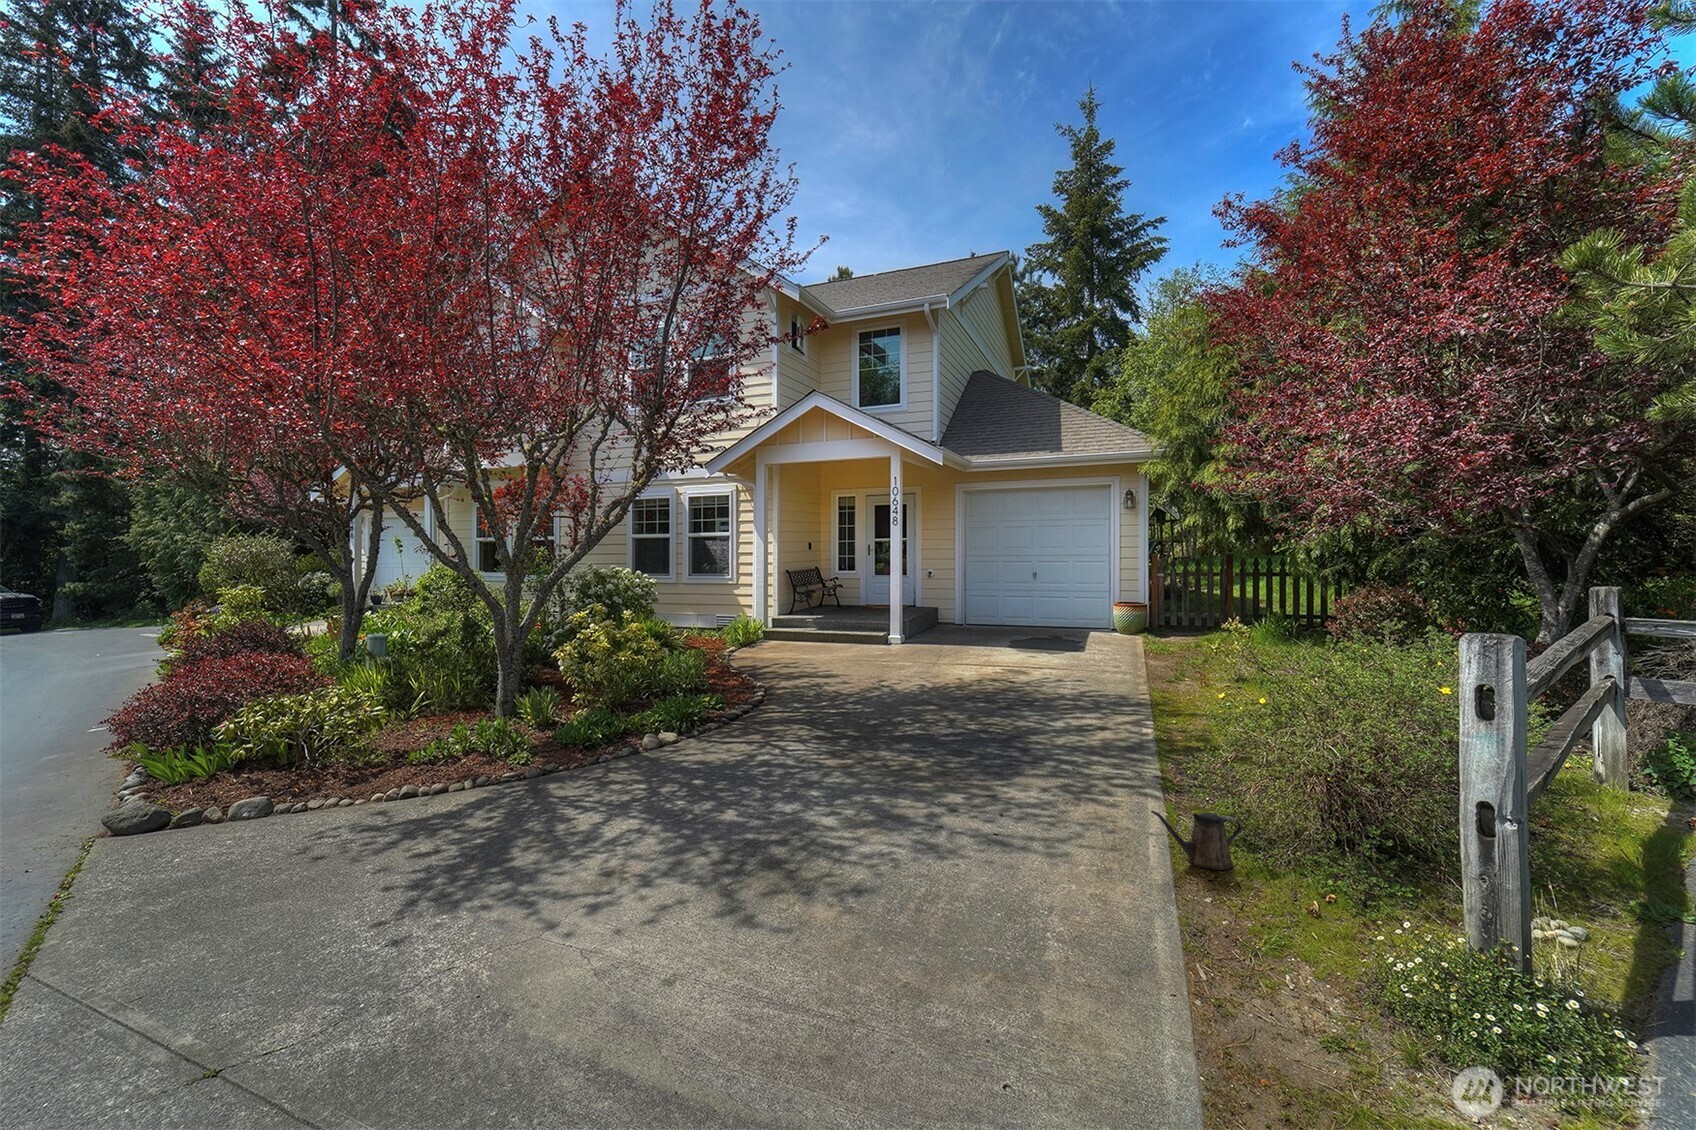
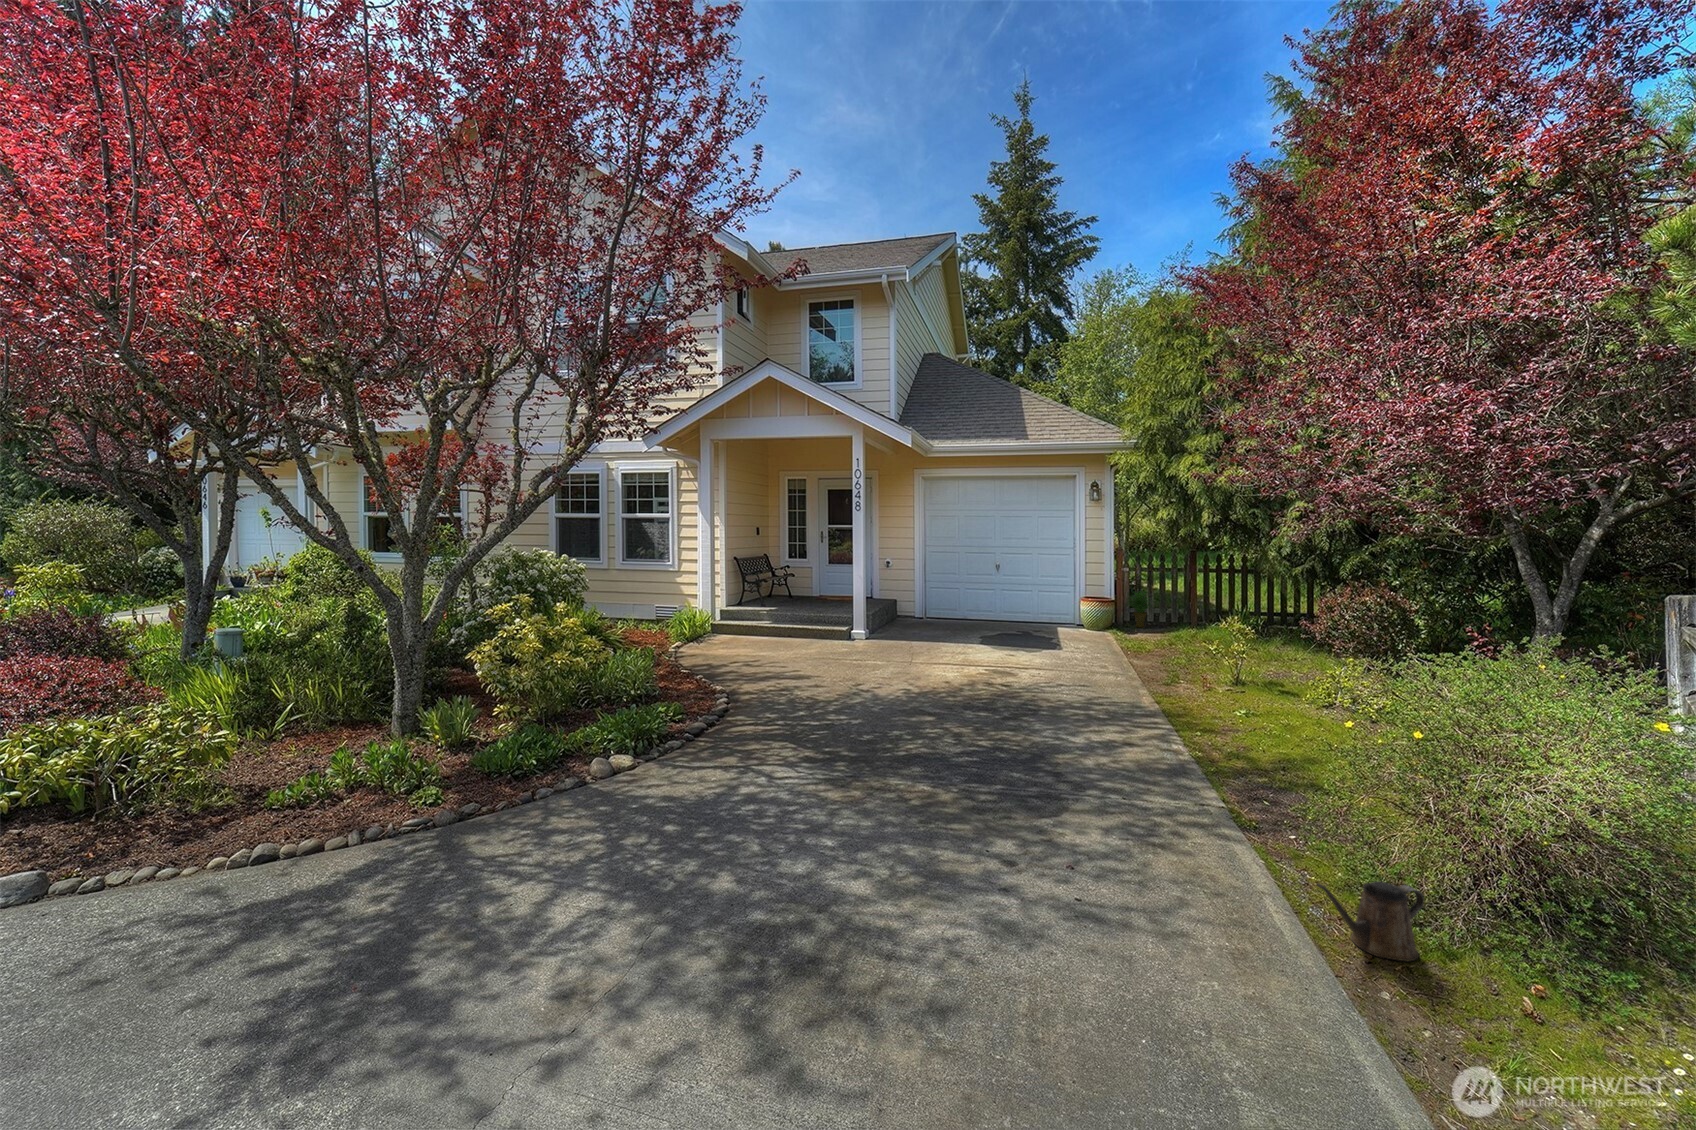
potted plant: none [1163,600,1193,636] -> present [1131,592,1151,627]

